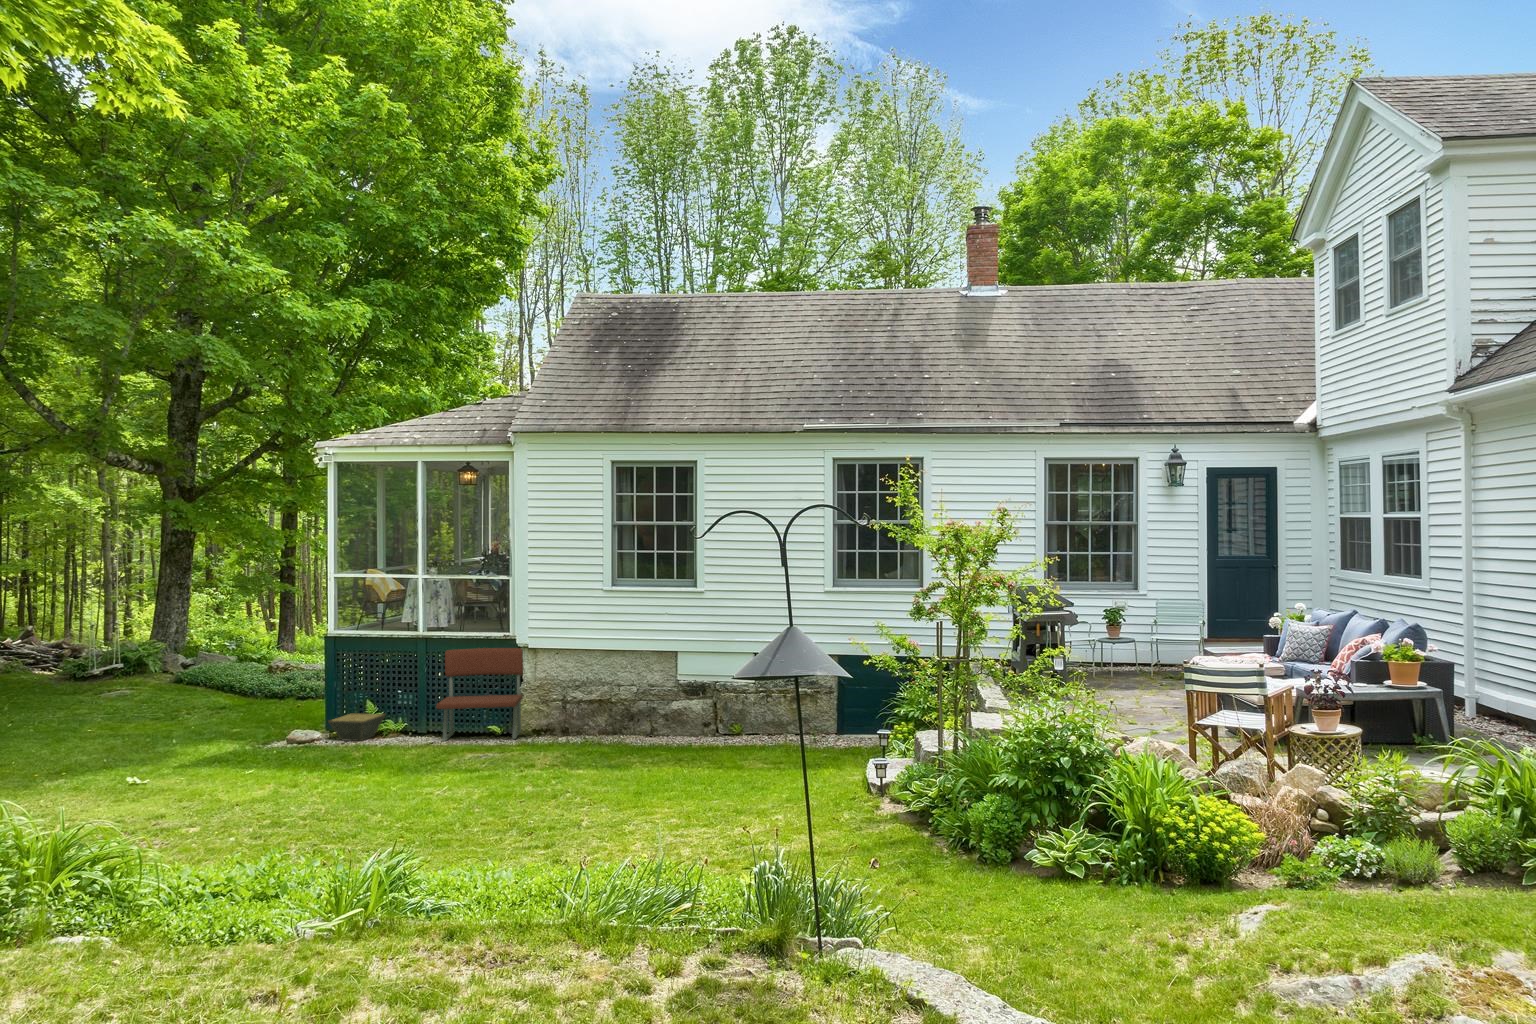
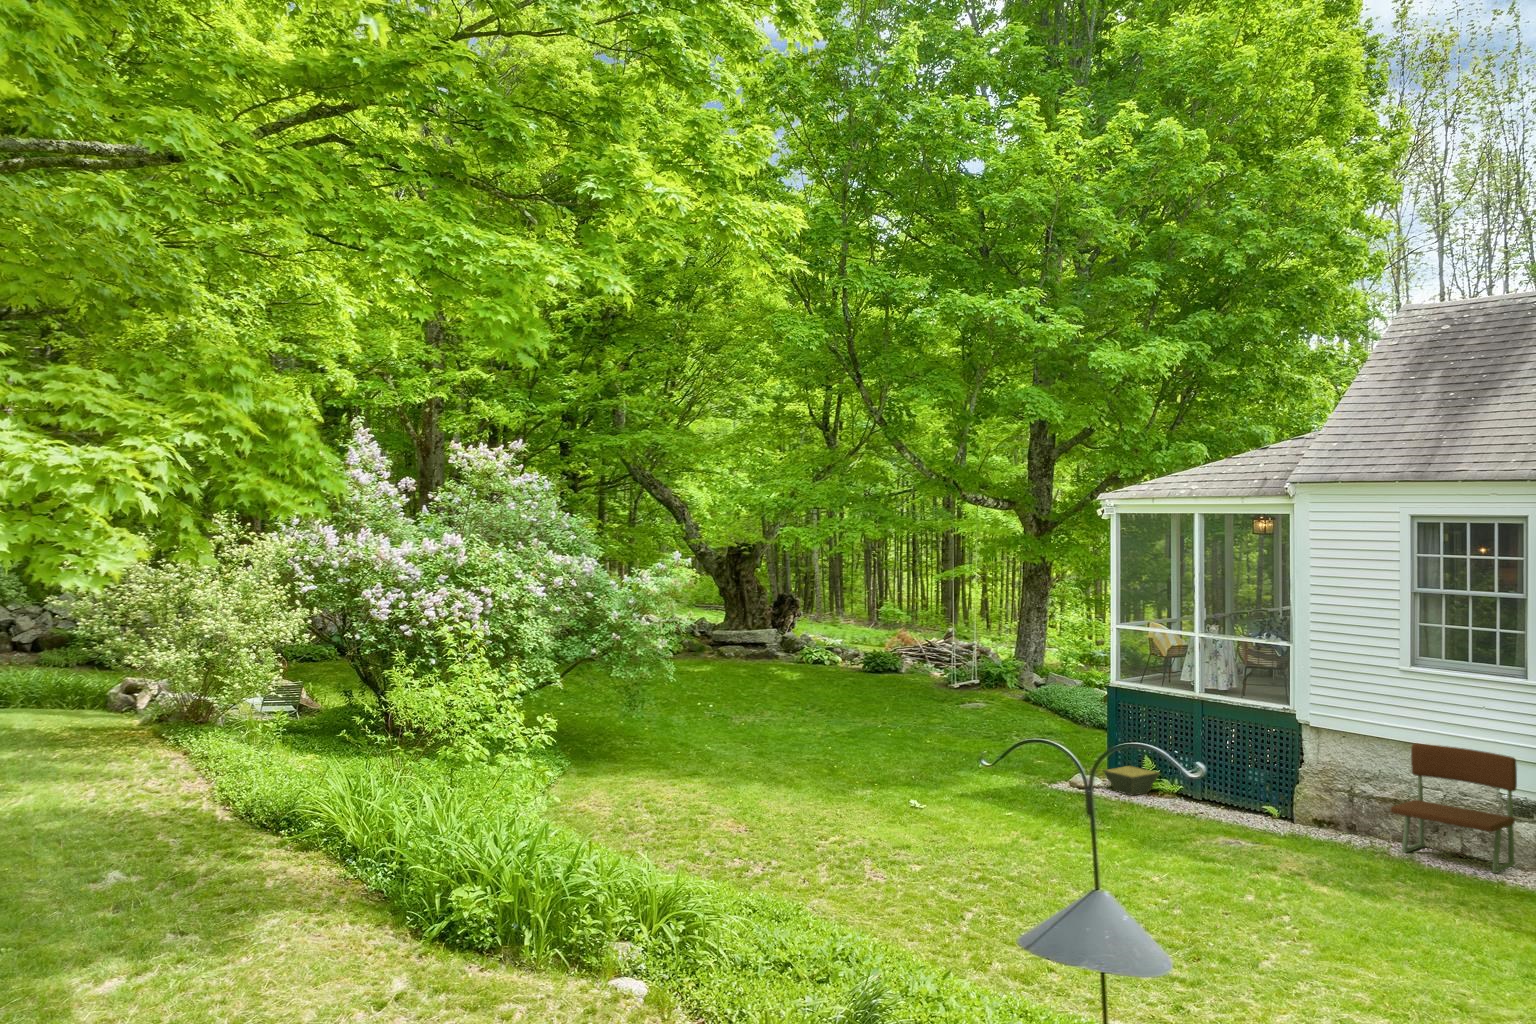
bench: present [436,648,523,741] -> present [1391,743,1517,873]

